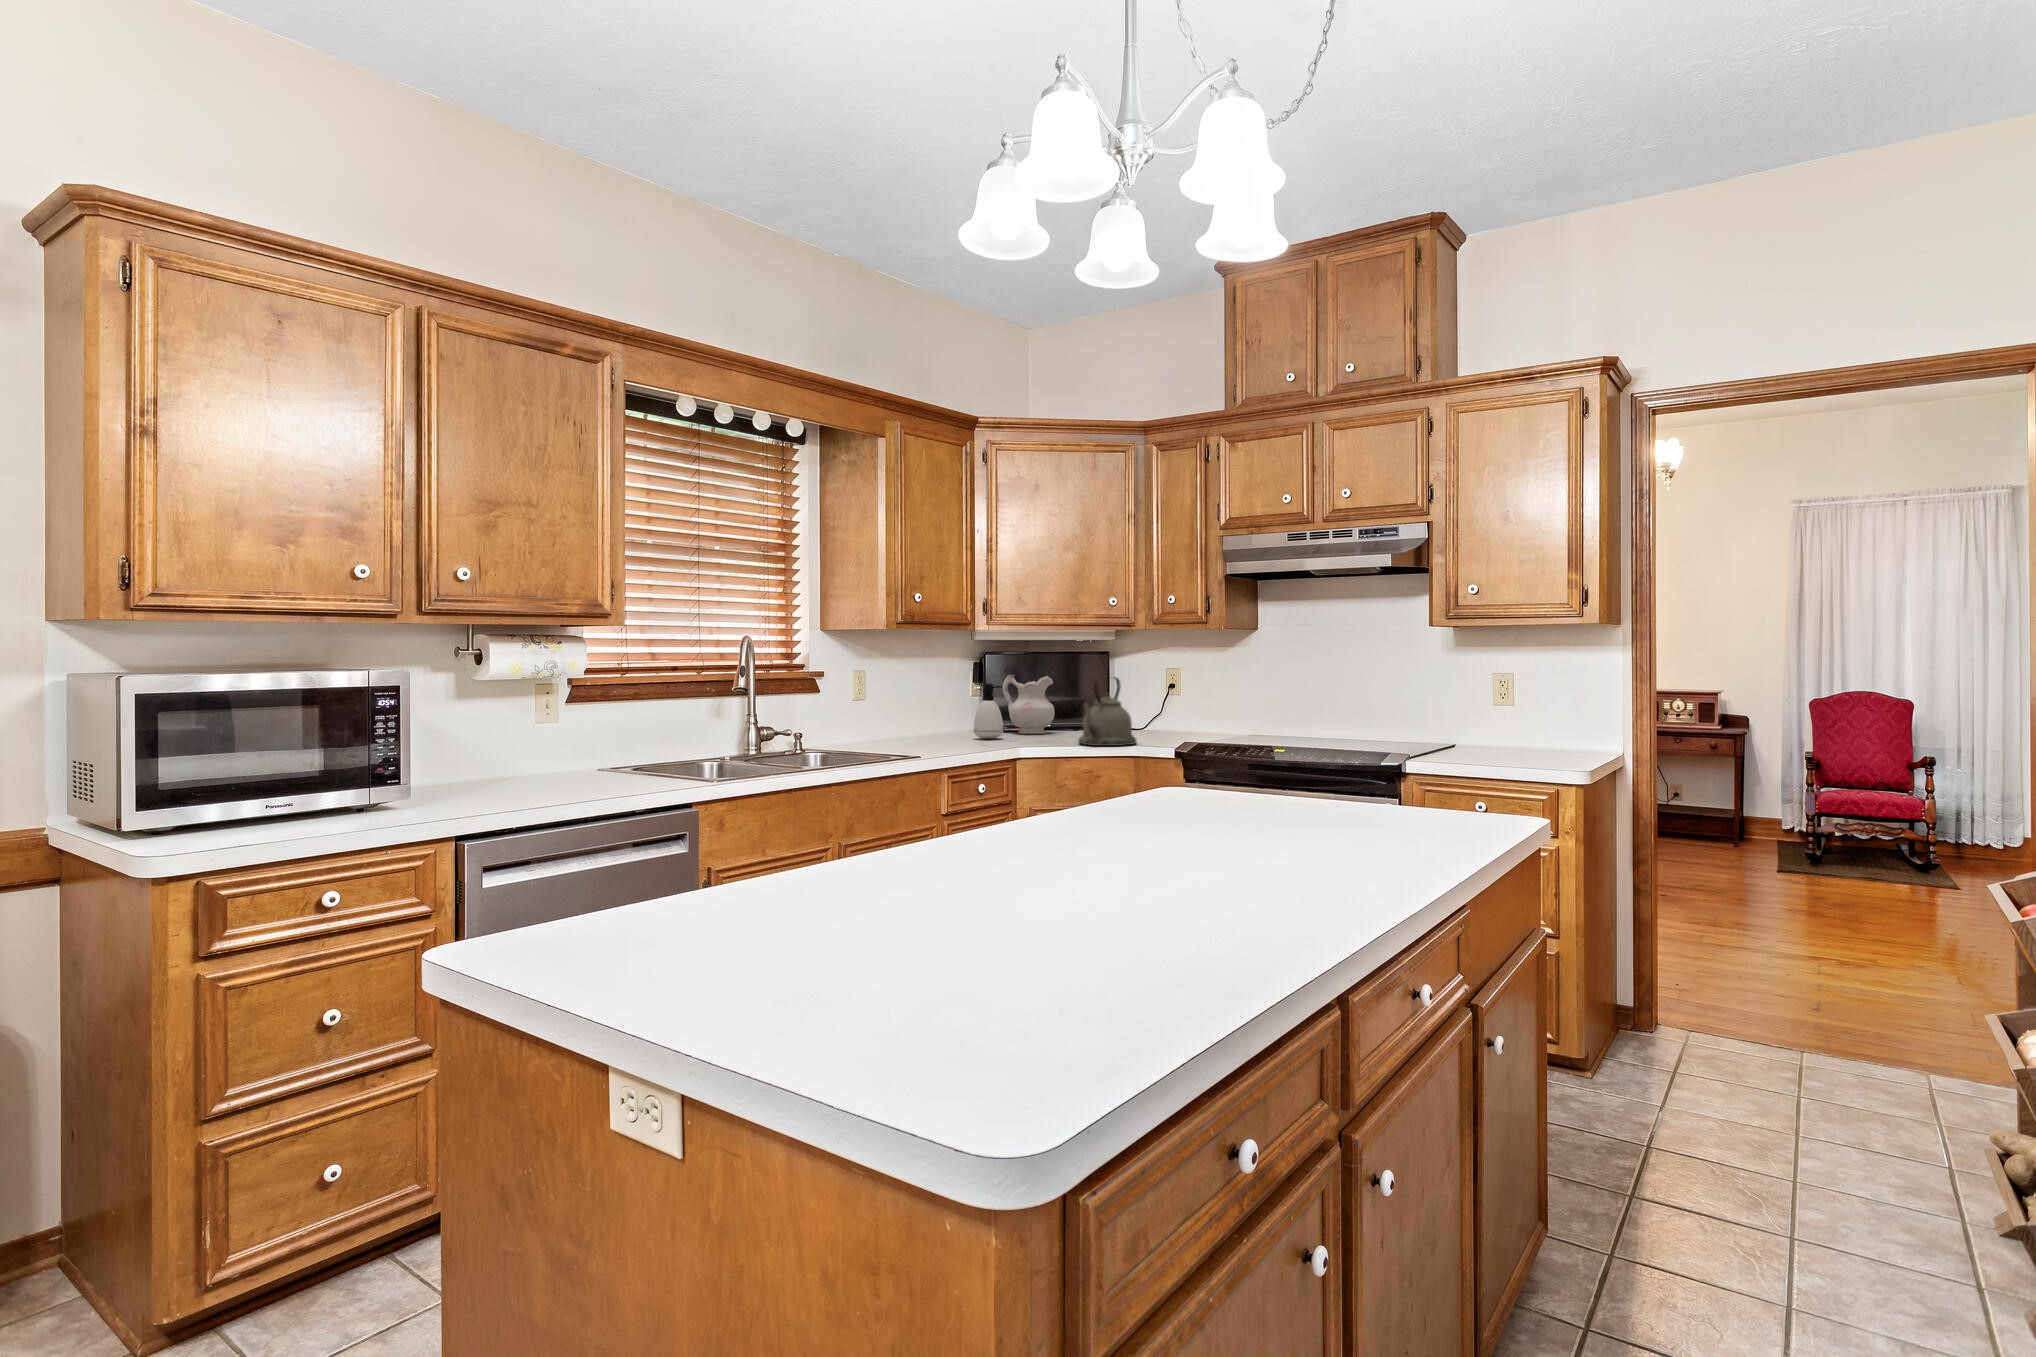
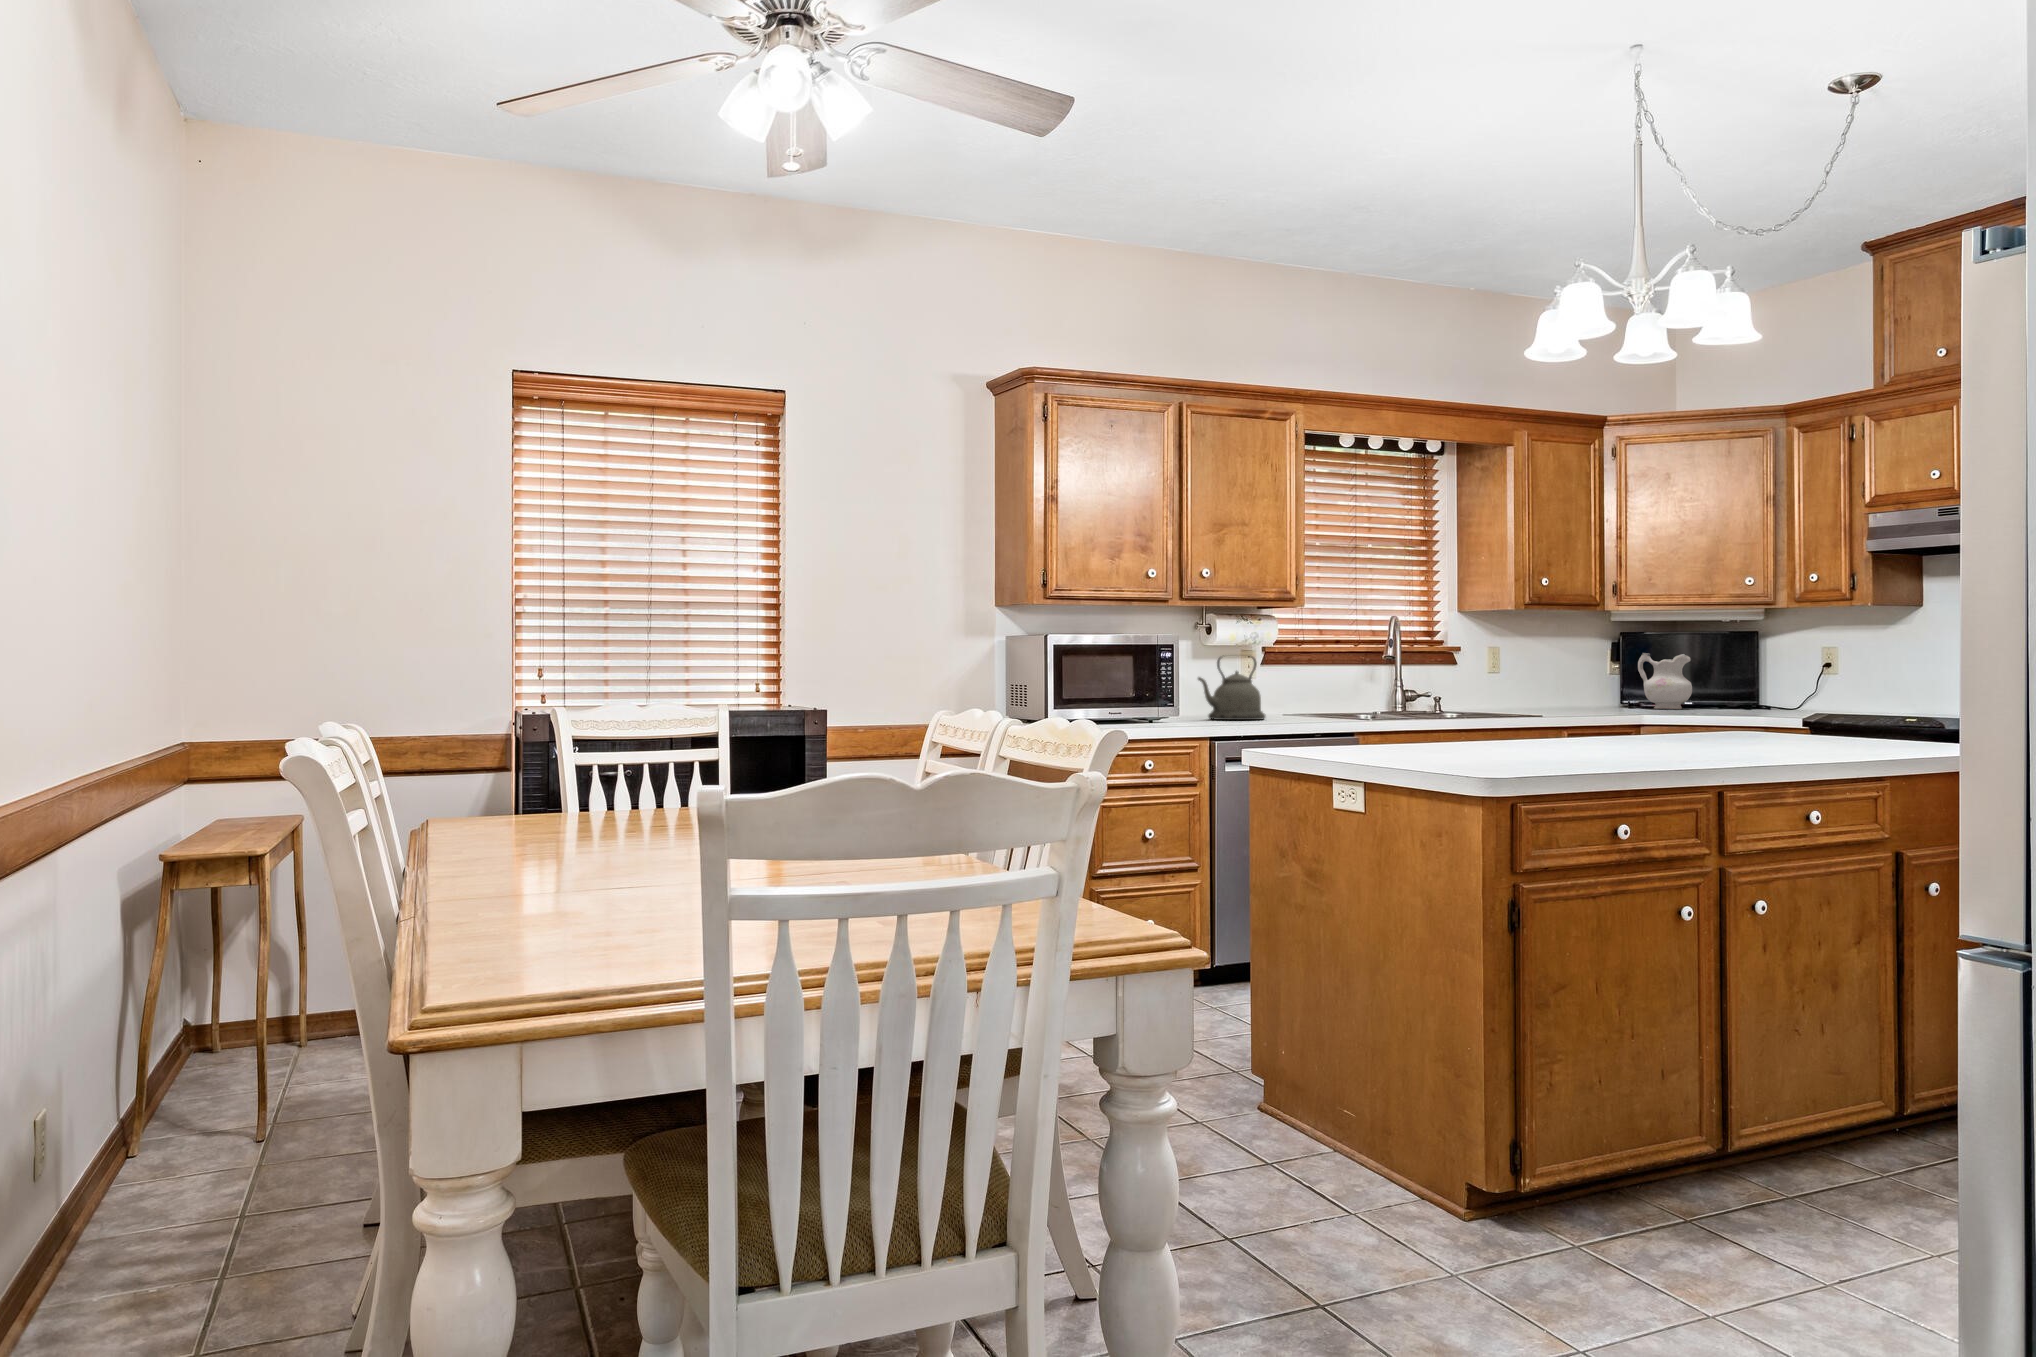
kettle: present [1078,677,1136,746] -> present [1198,657,1265,720]
soap dispenser: present [974,683,1003,739] -> none [1603,659,1633,710]

